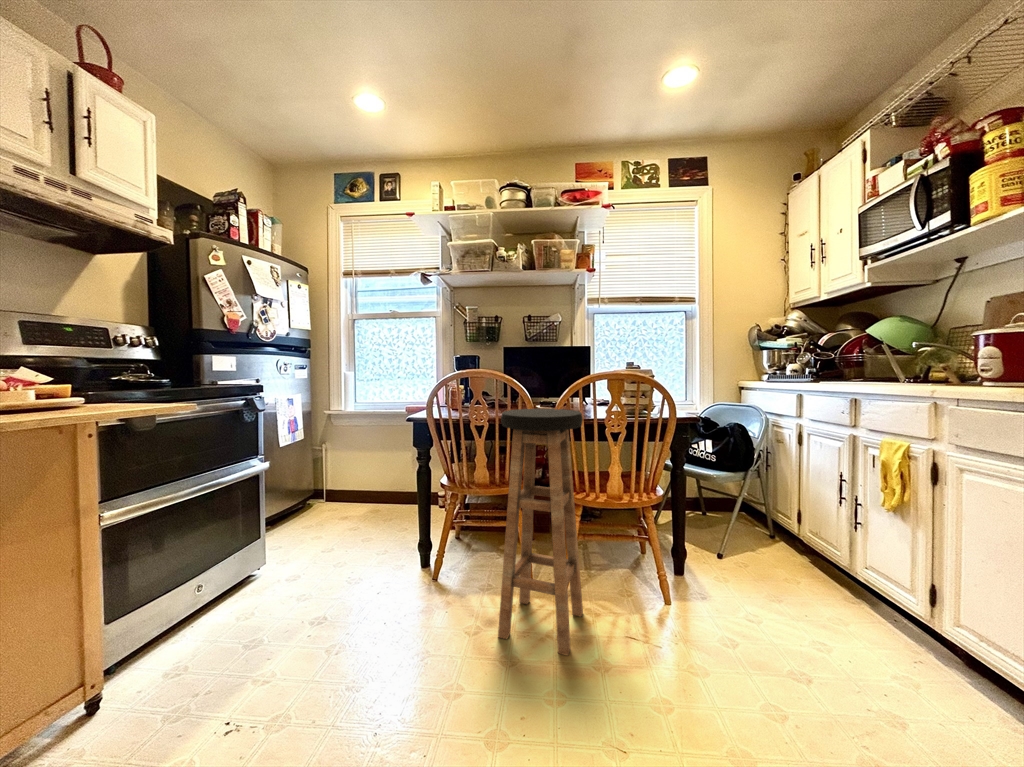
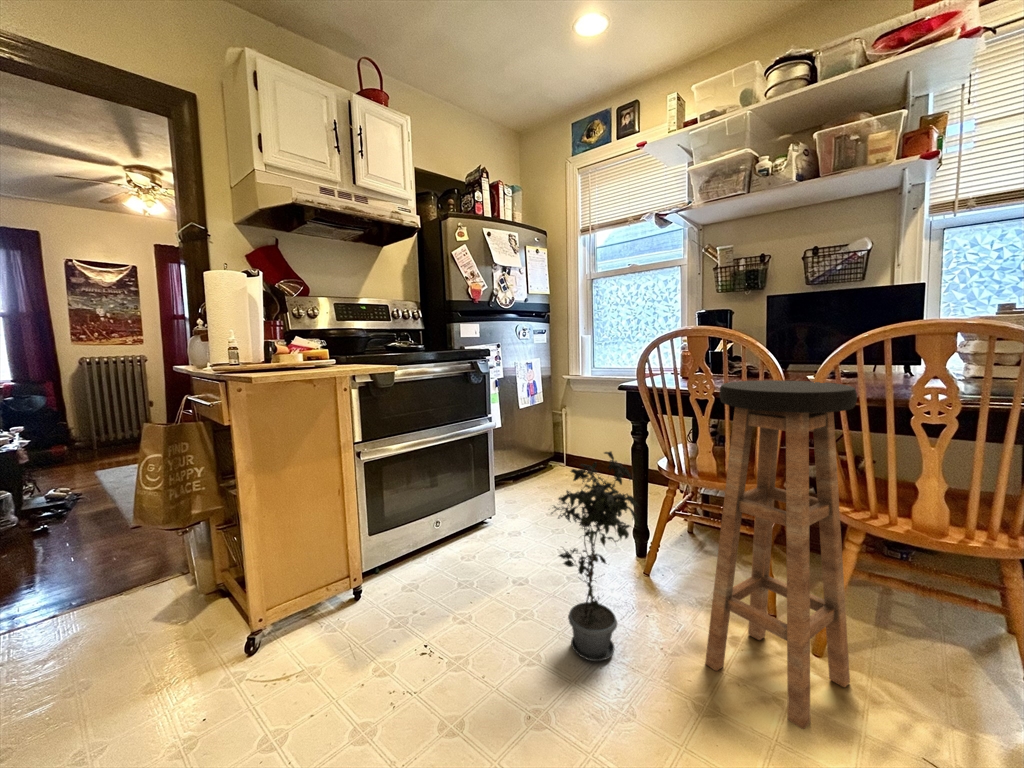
potted plant: none [365,475,458,675] -> present [551,452,638,662]

